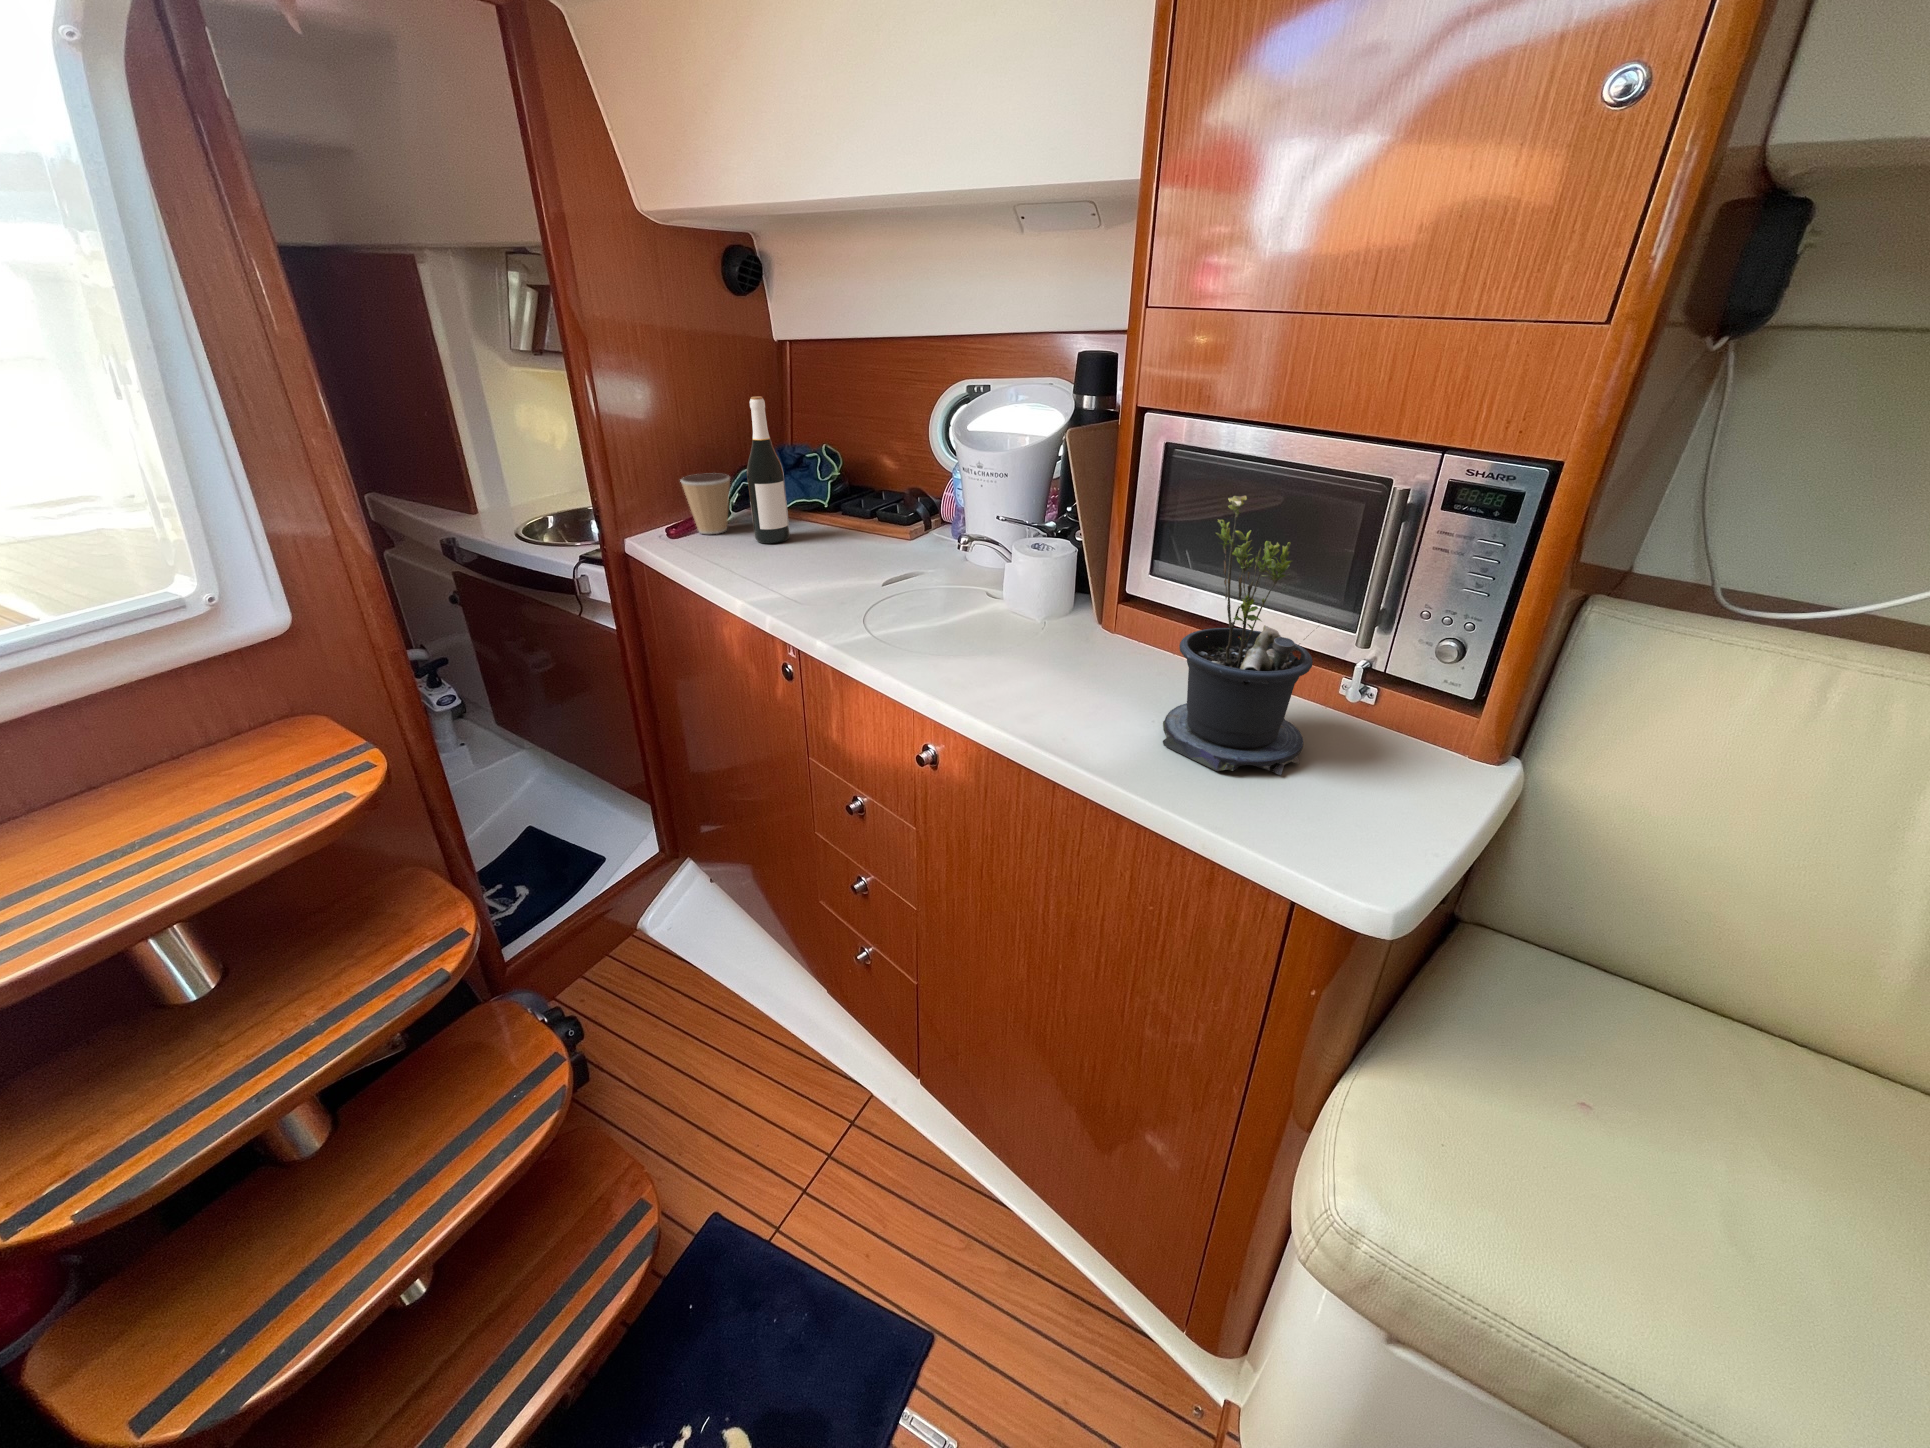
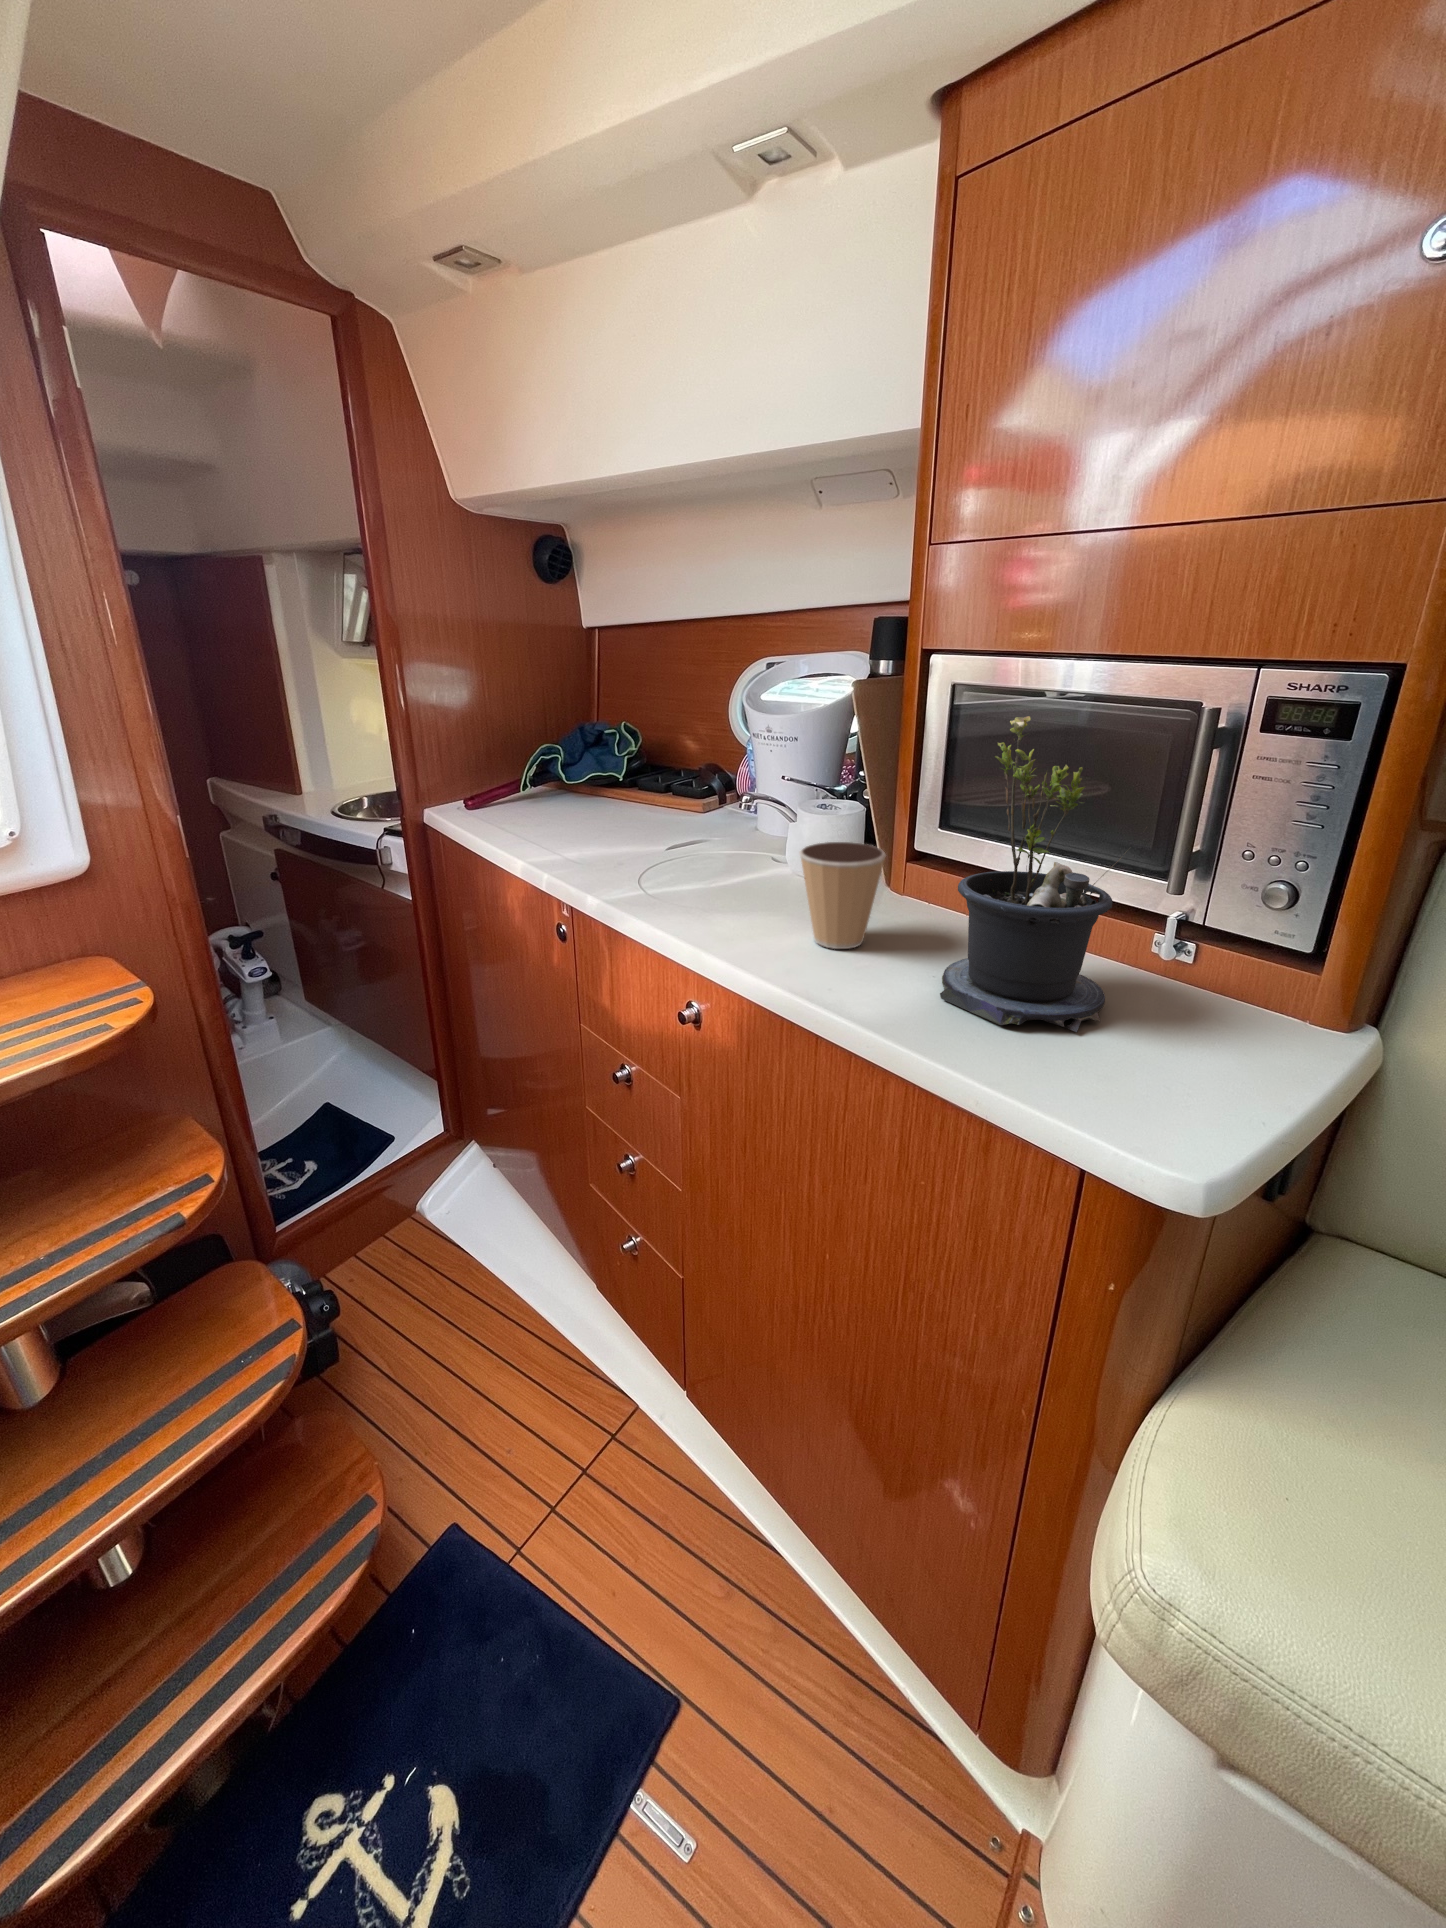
wine bottle: present [747,396,790,543] -> none [540,672,580,815]
coffee cup: present [681,473,730,534] -> present [799,842,886,949]

